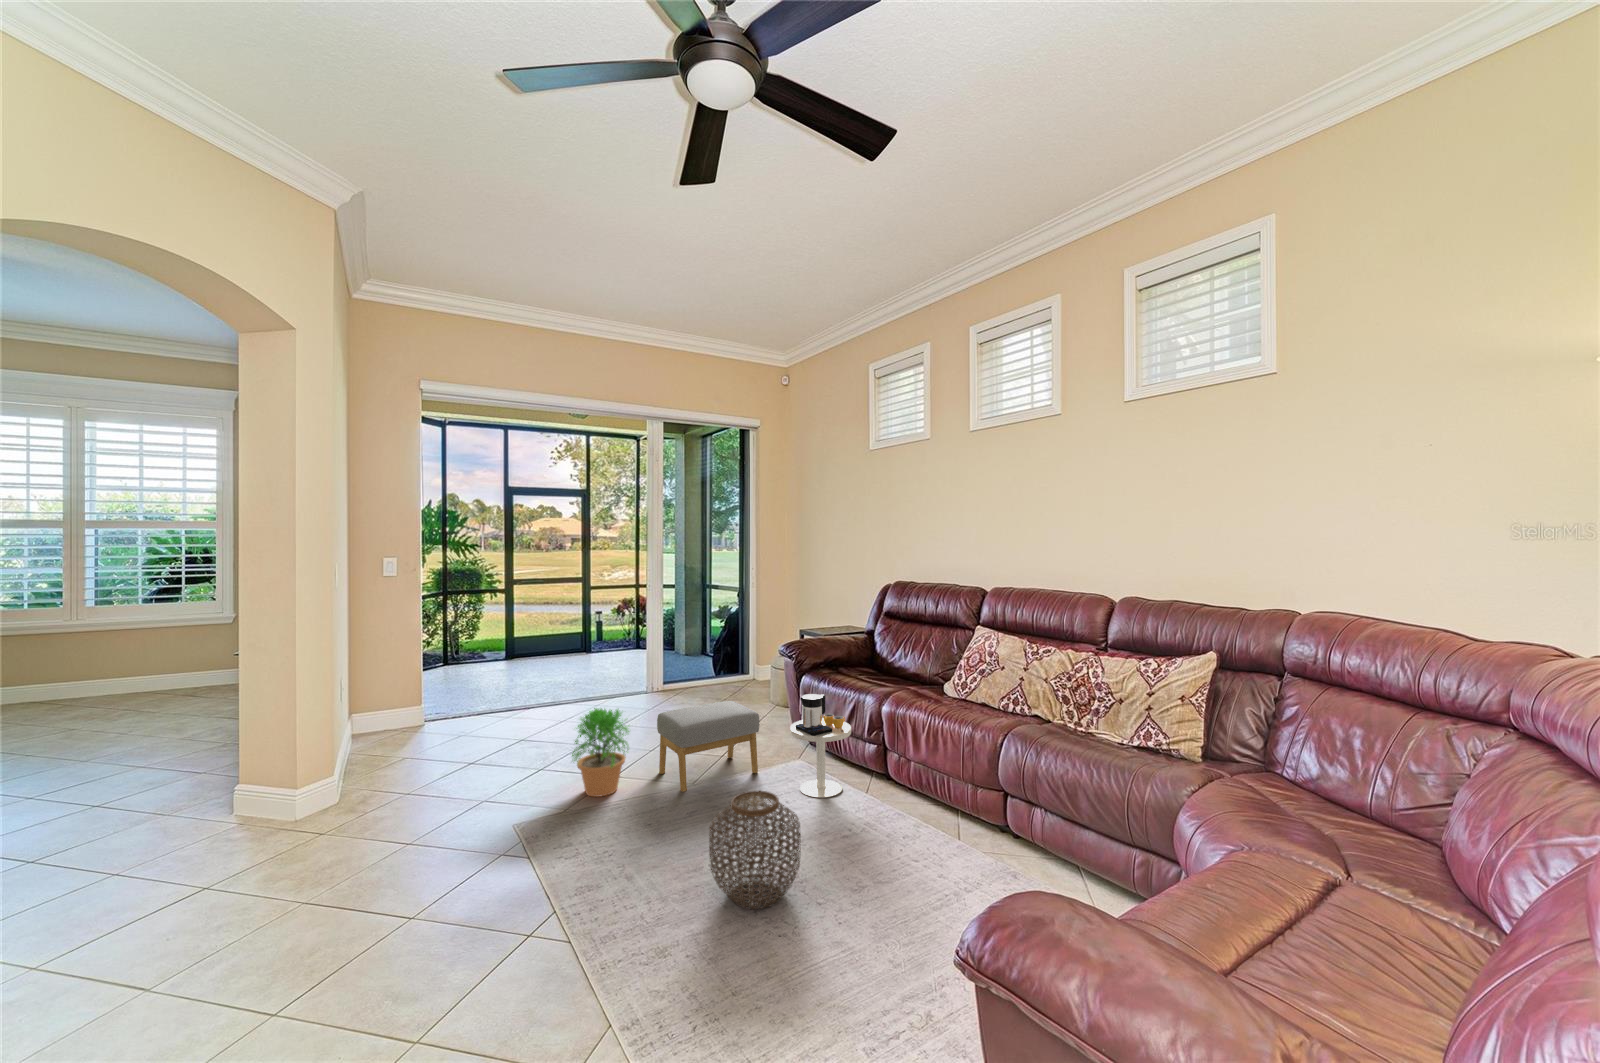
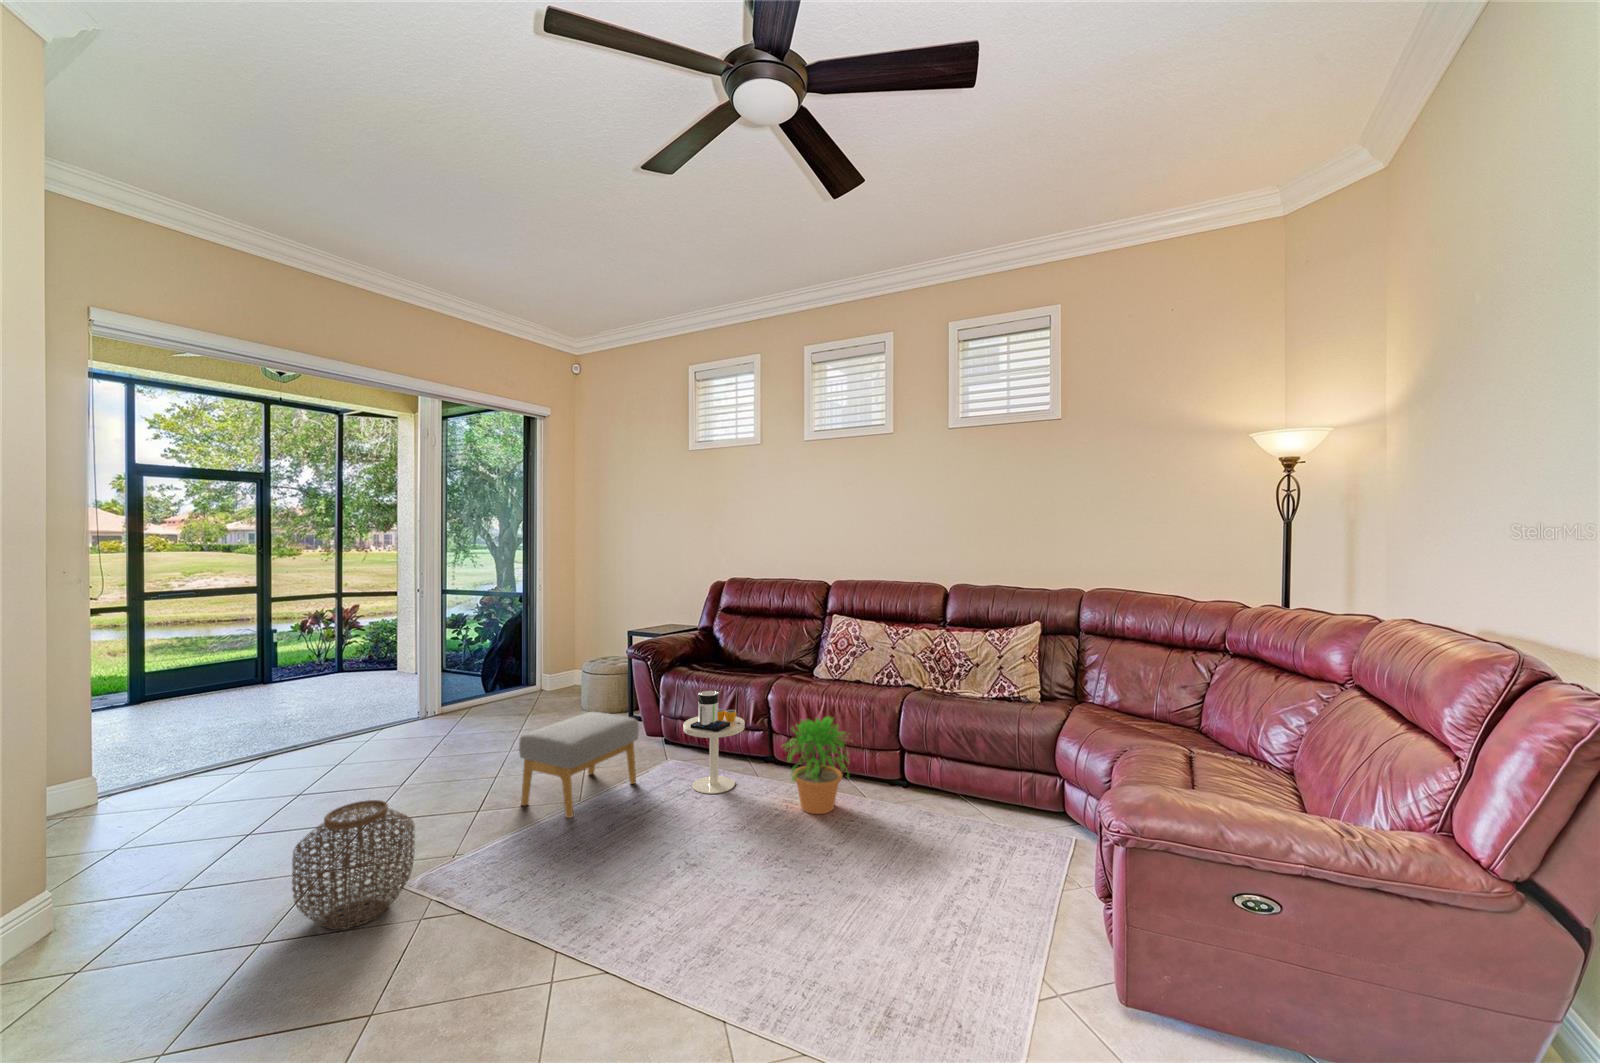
potted plant: present [572,708,629,797] -> present [786,716,849,814]
woven basket: present [709,791,801,909] -> present [292,800,415,929]

